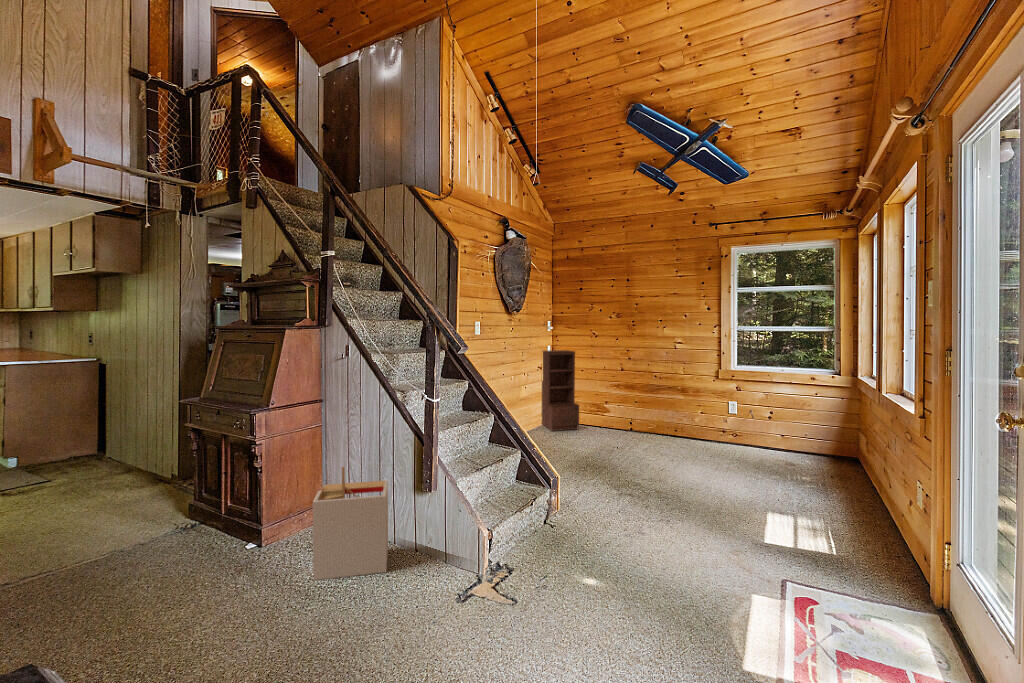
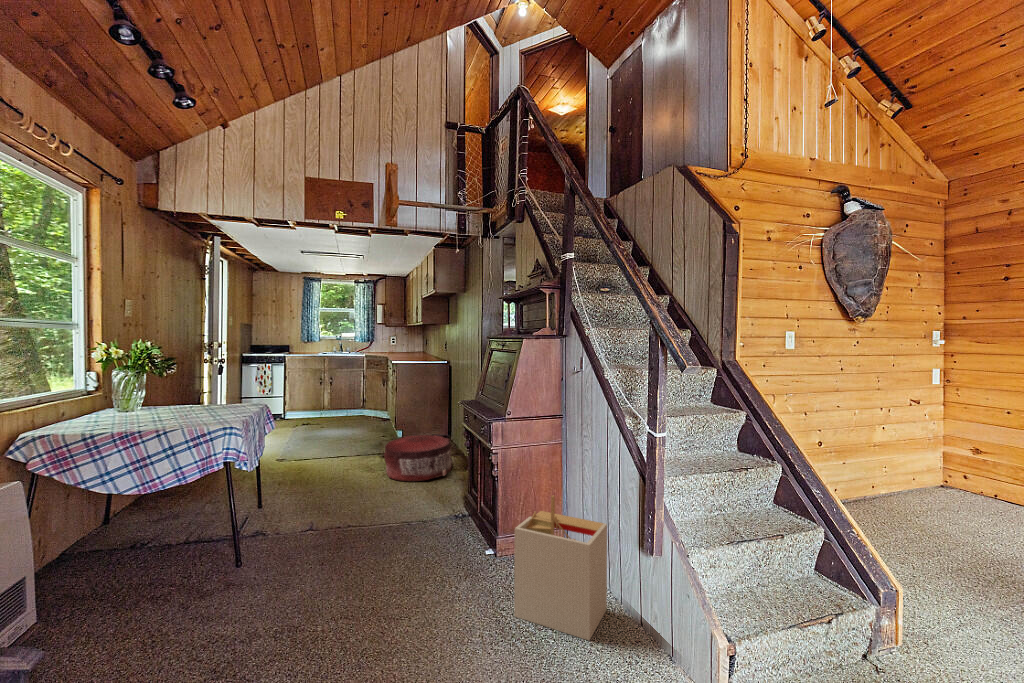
bookshelf: present [541,350,579,431] -> none [918,375,999,511]
pouf: none [30,447,147,512] -> present [384,435,454,481]

